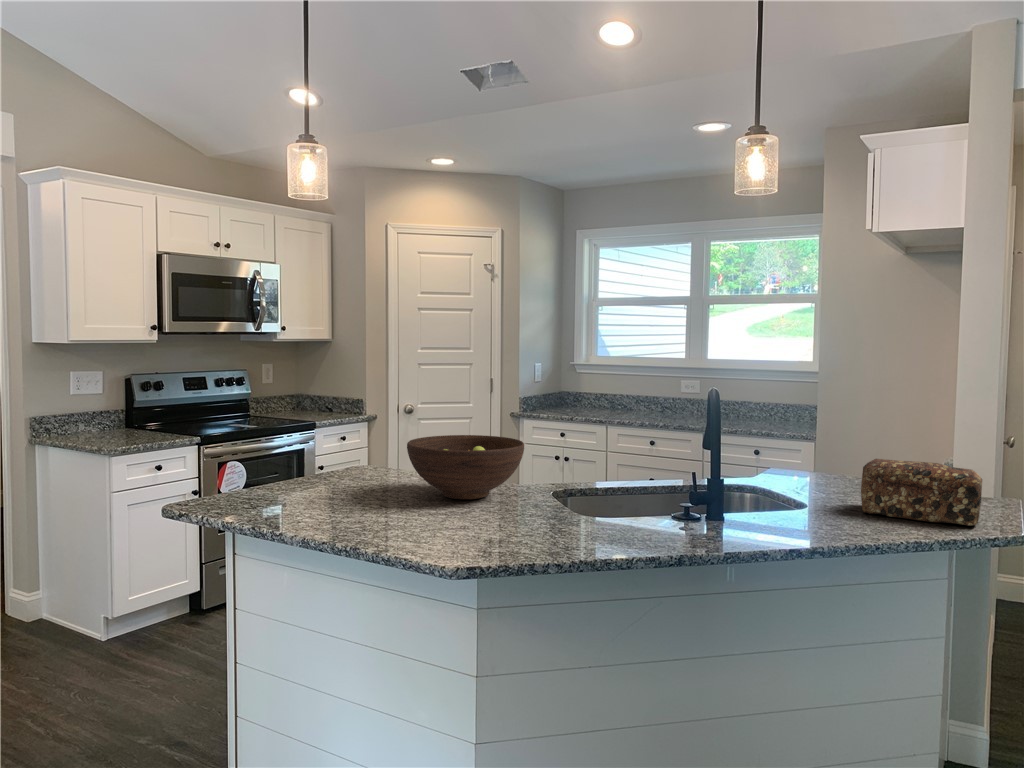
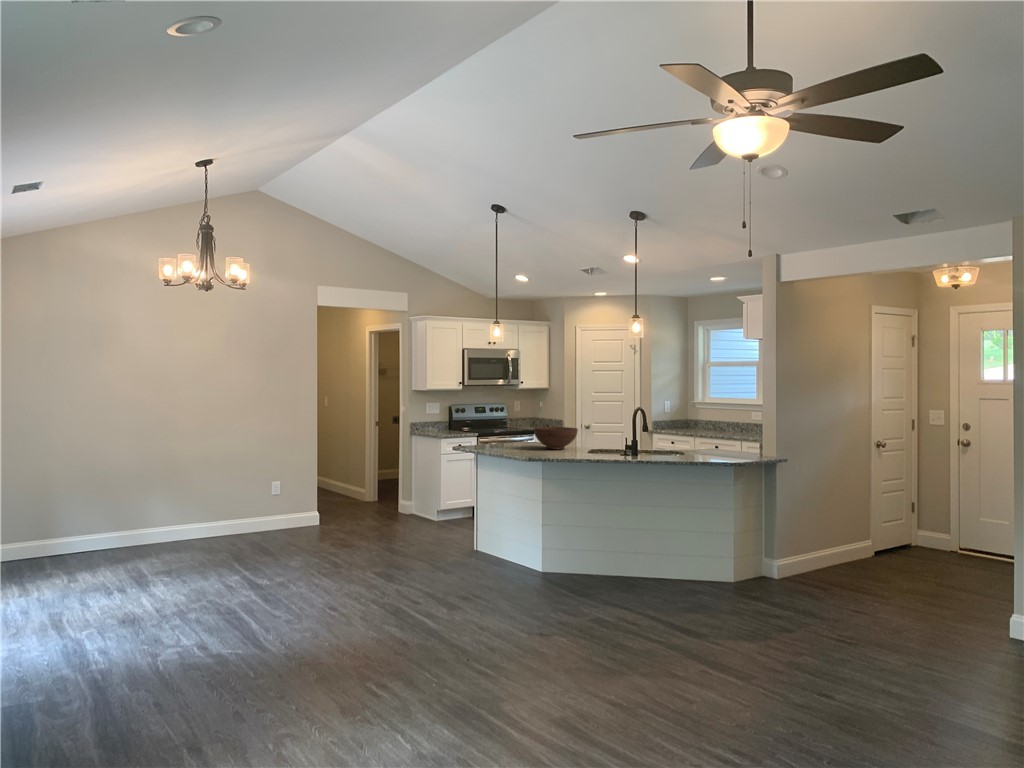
bread loaf: present [861,459,982,525] -> none [694,437,740,461]

